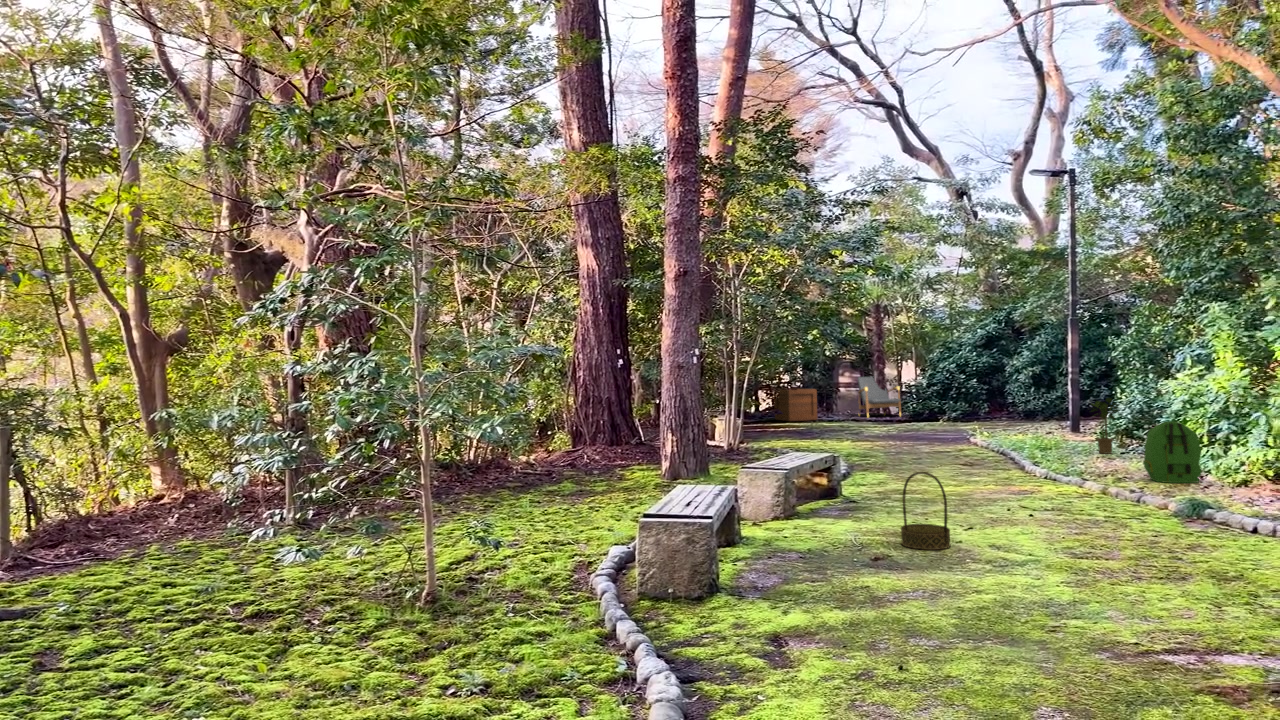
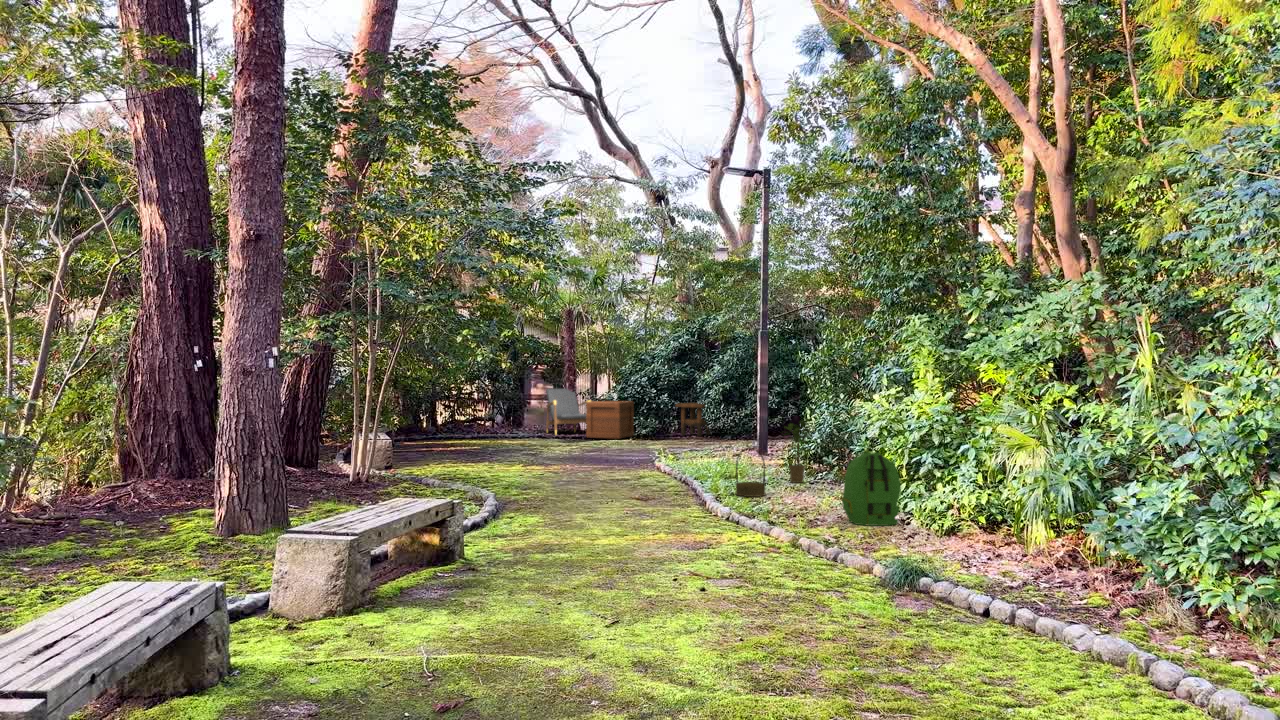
side table: none [983,387,1025,418] -> present [676,403,711,436]
wooden crate: present [774,389,817,421] -> present [586,401,634,439]
basket: present [901,472,951,550] -> present [736,448,765,497]

